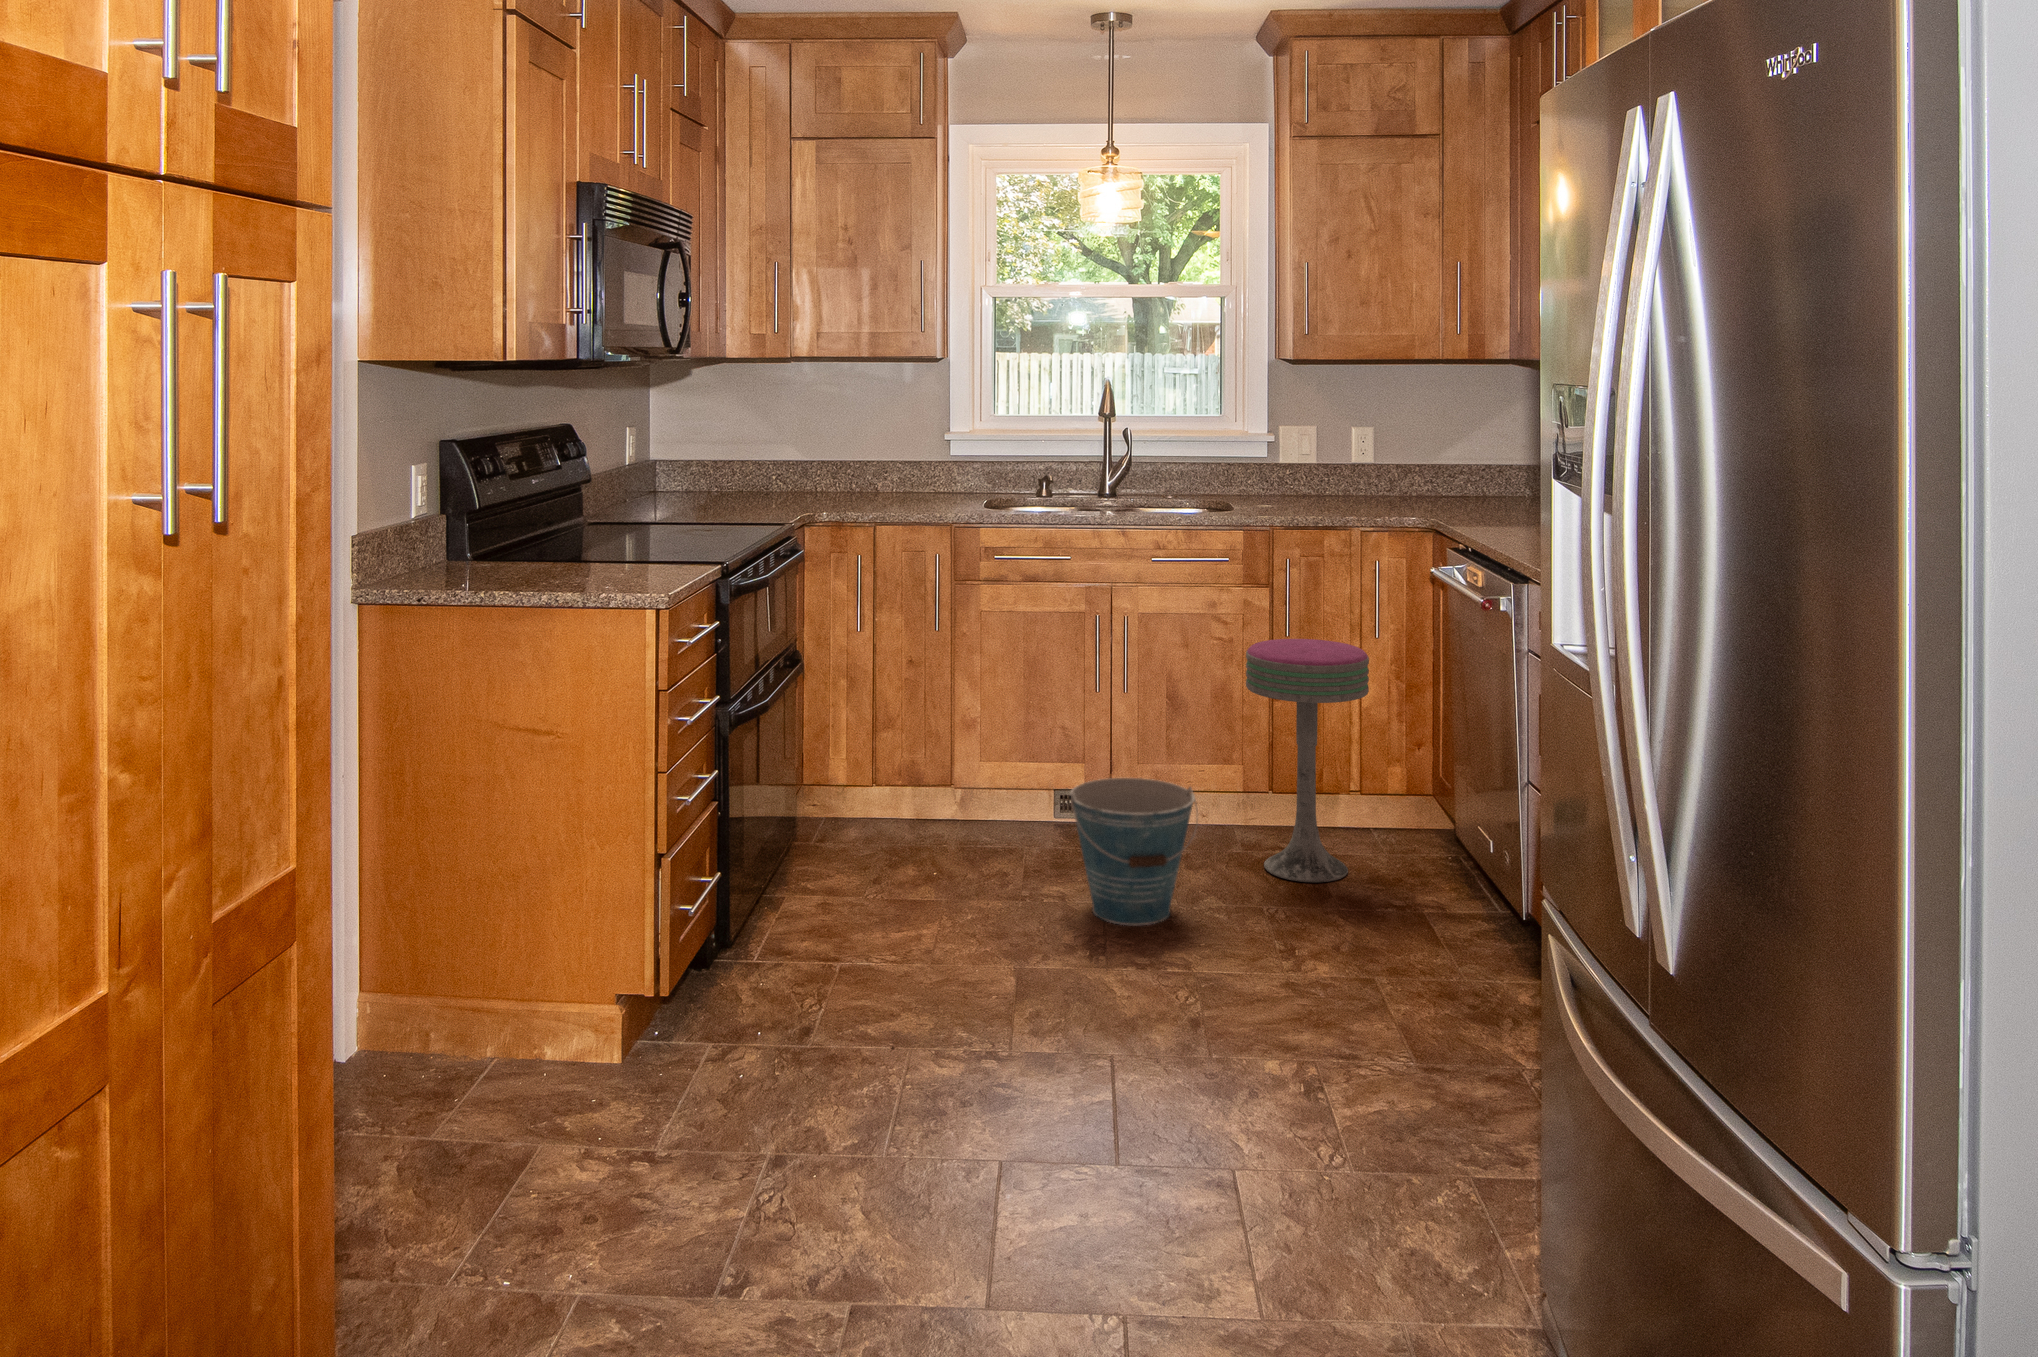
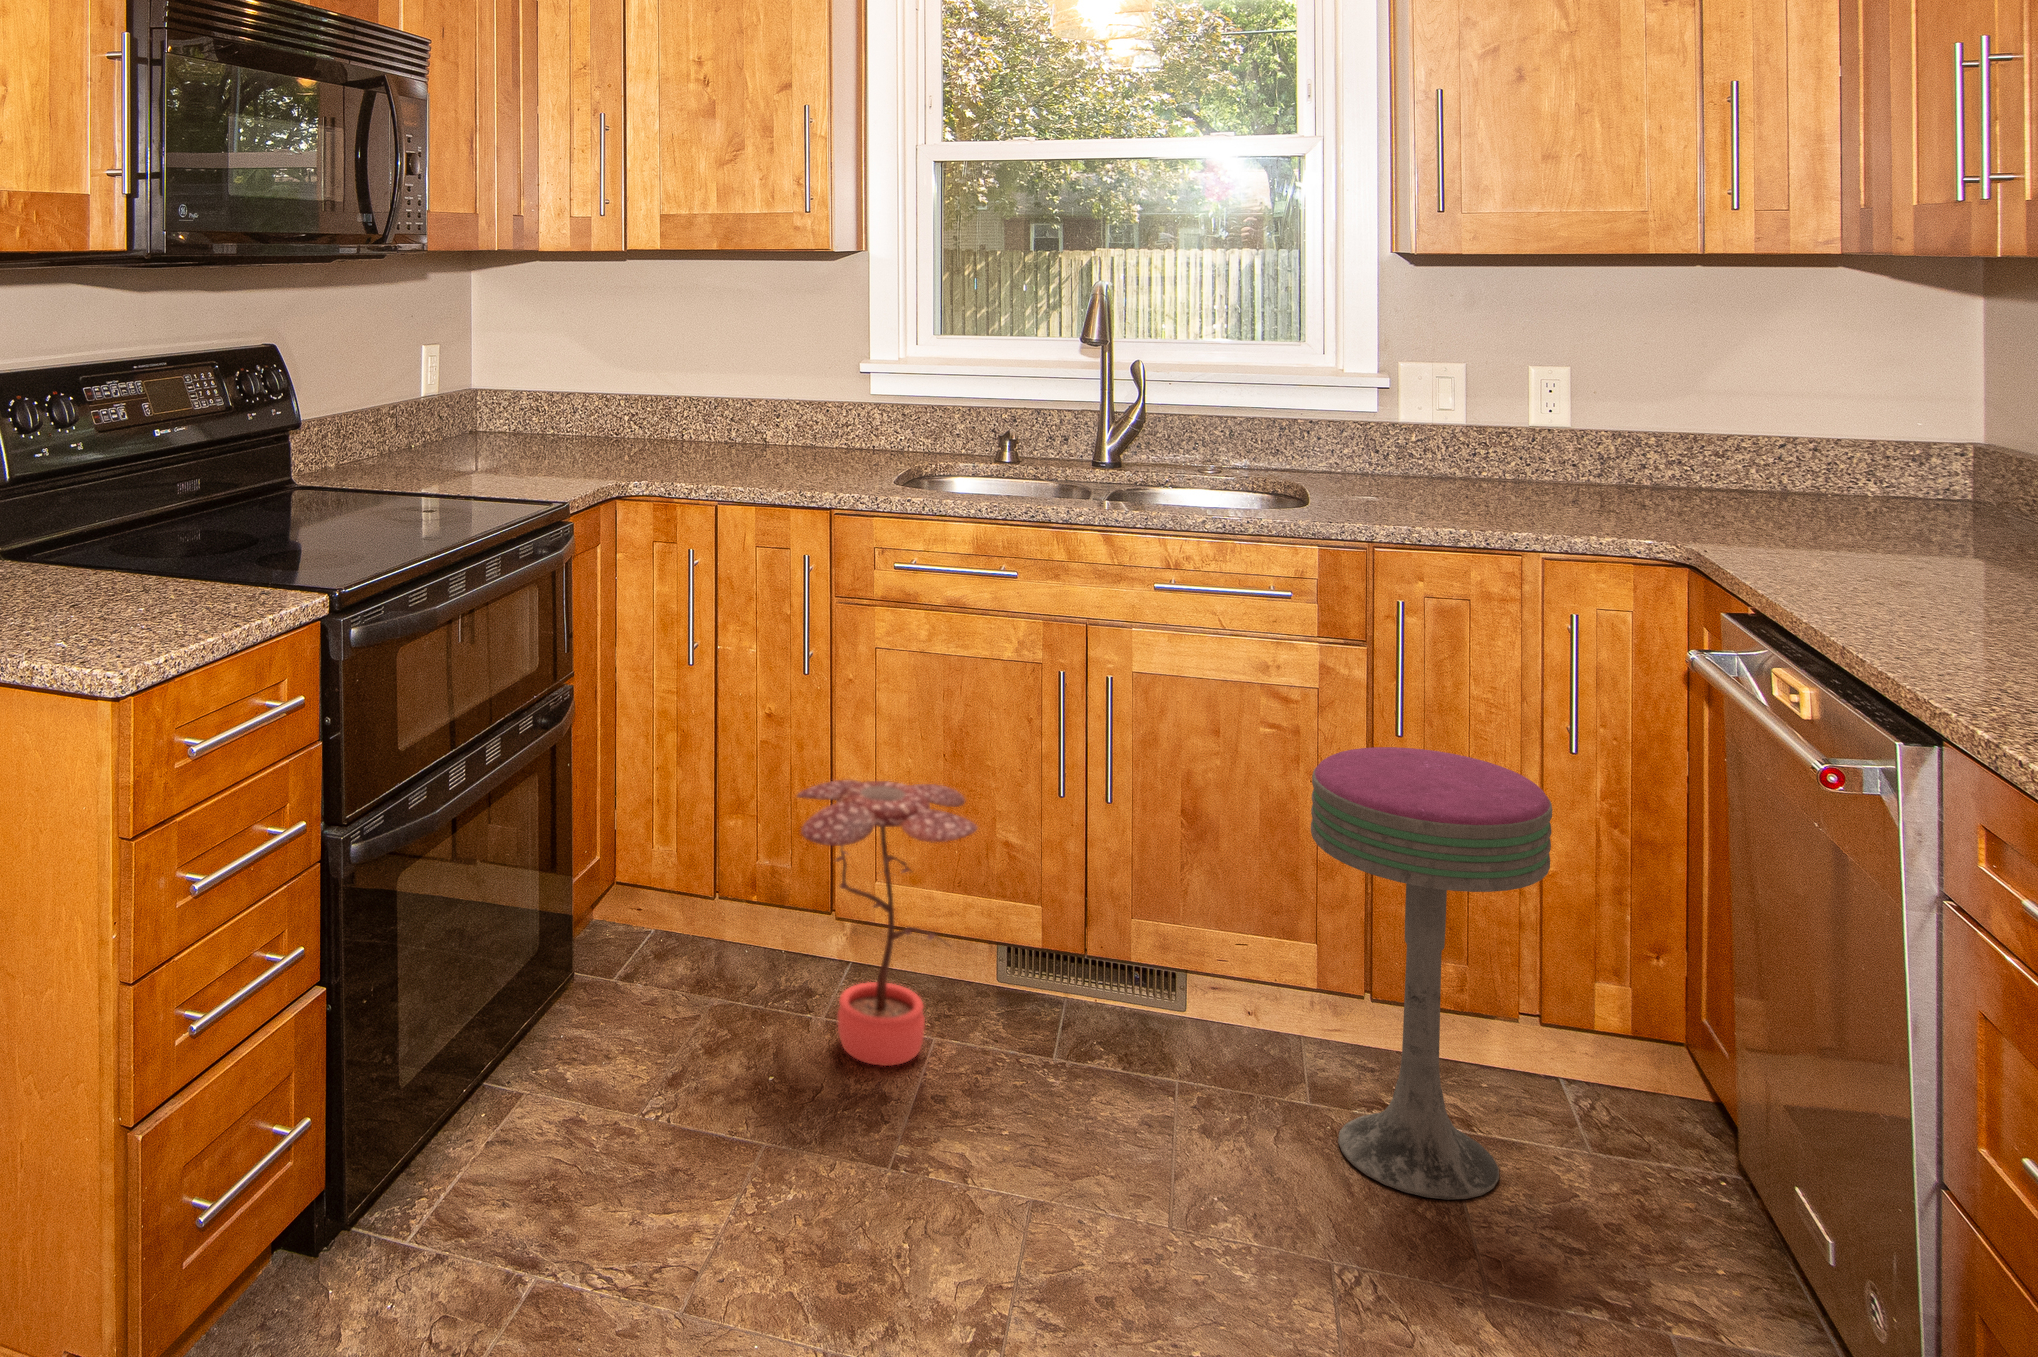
potted plant: none [939,686,1057,861] -> present [797,780,977,1066]
bucket: present [1070,778,1196,925] -> none [966,980,1200,1270]

